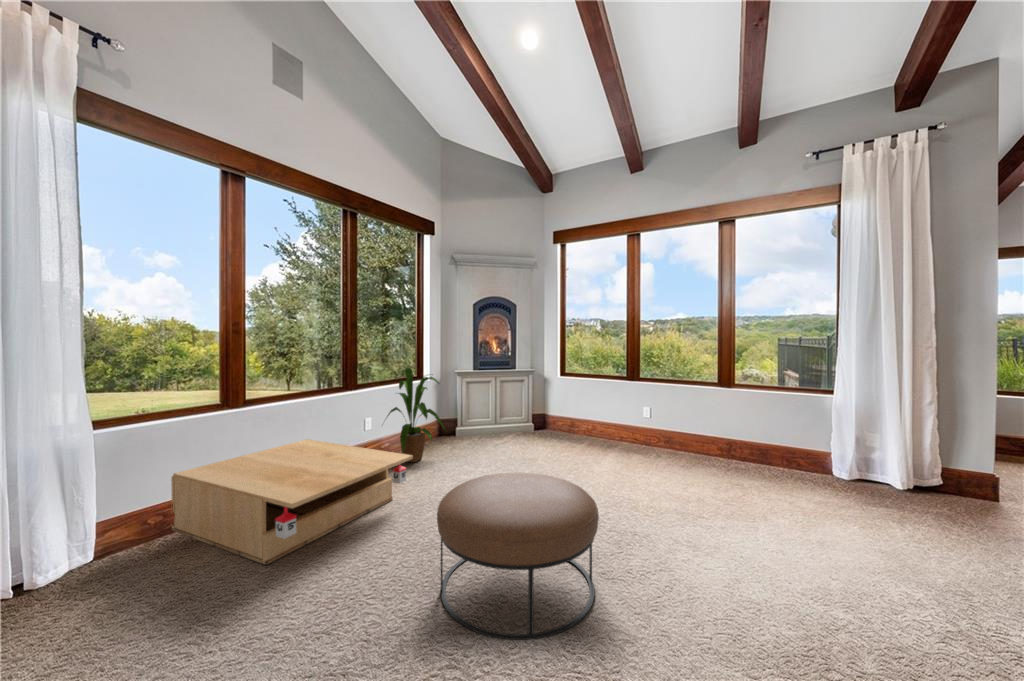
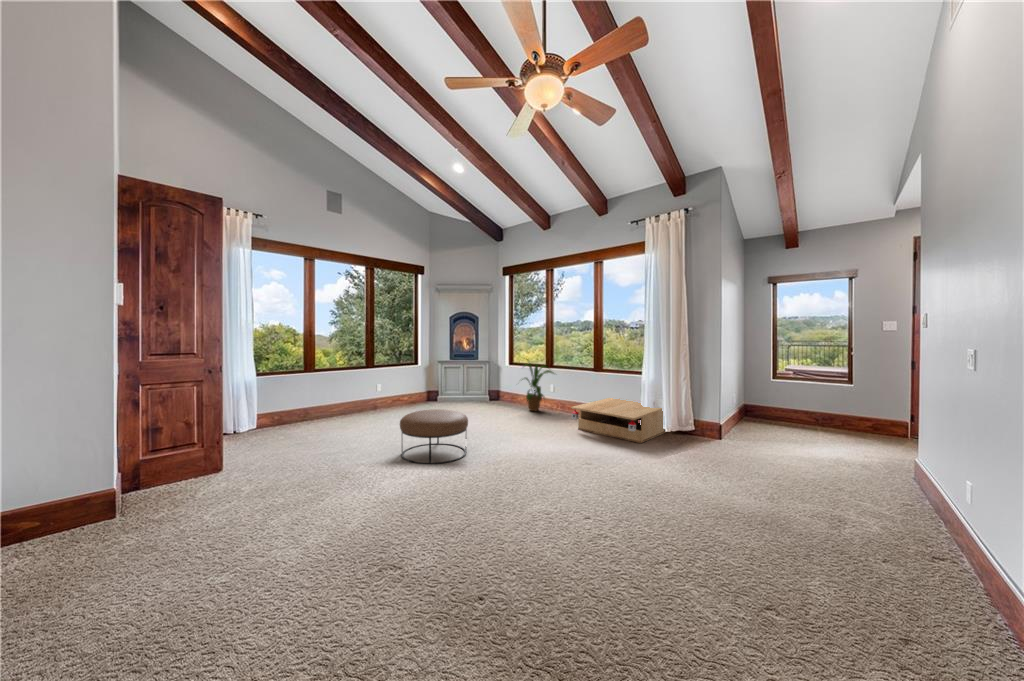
house plant: present [387,368,445,463] -> present [522,363,554,411]
coffee table: present [171,439,413,565] -> present [571,398,666,443]

